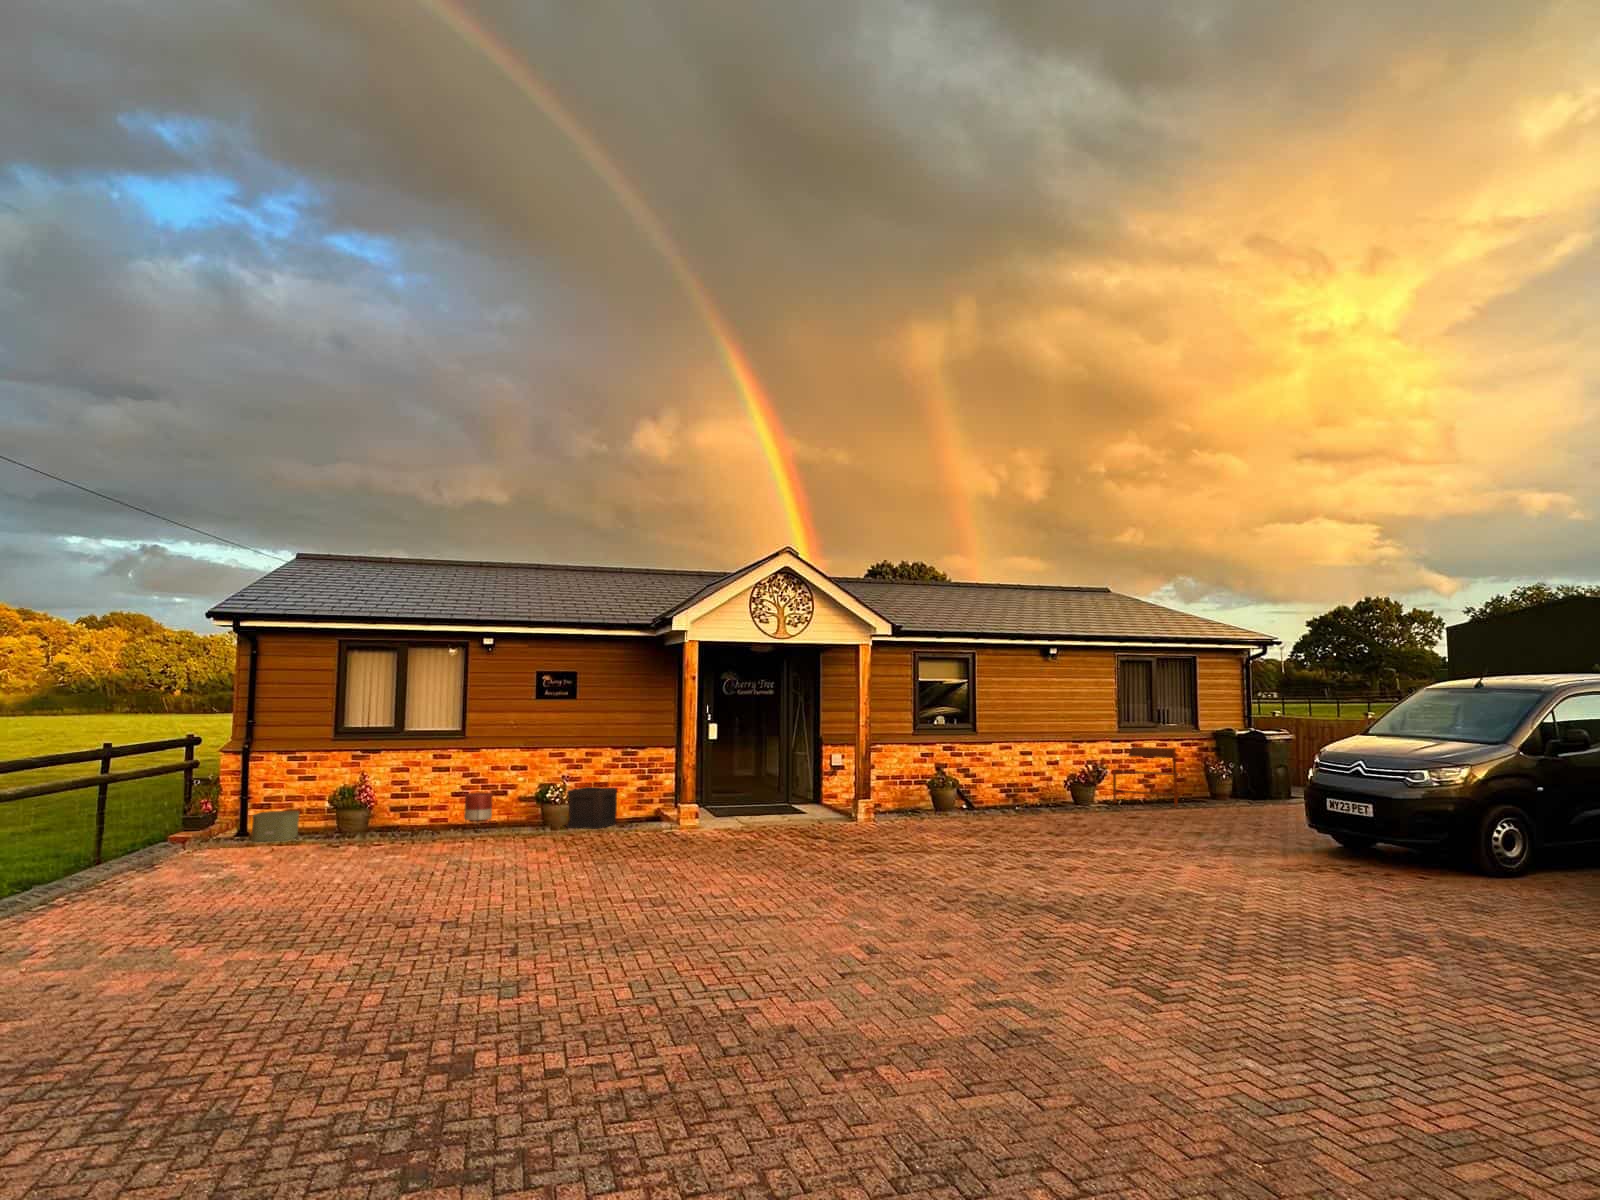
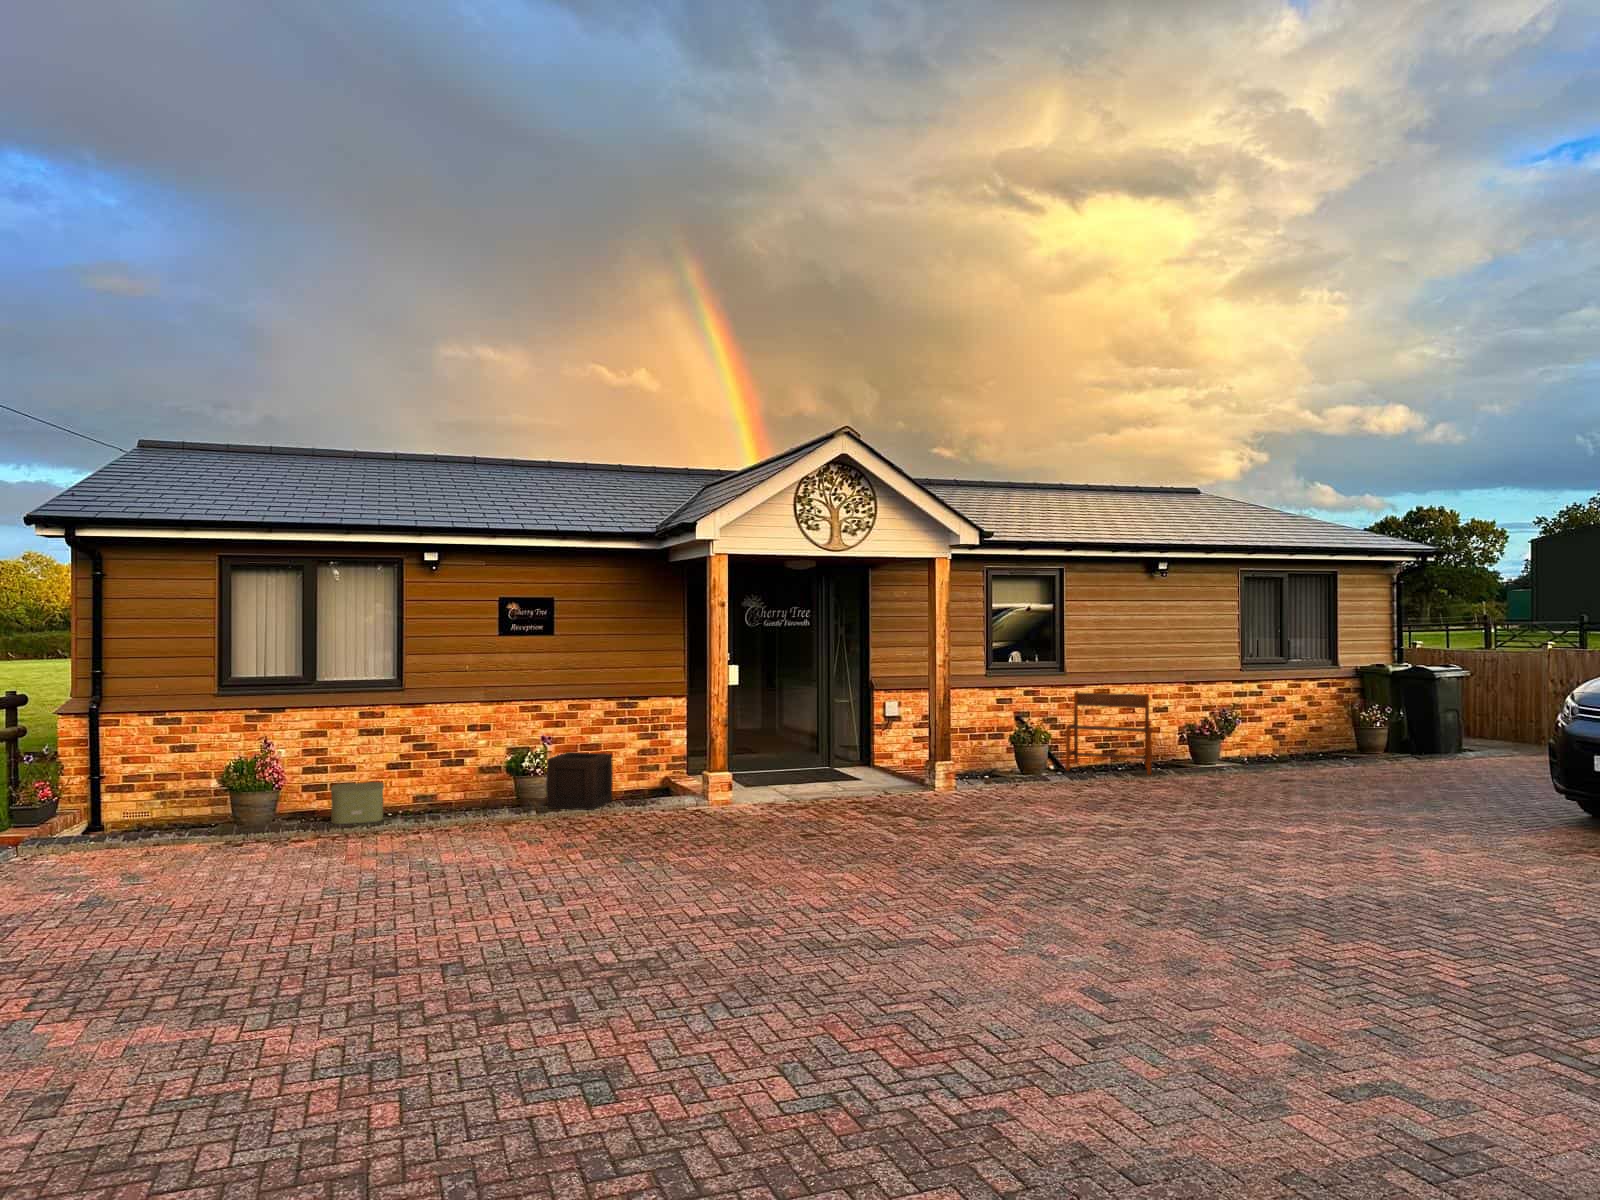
bench: present [1113,747,1180,807] -> present [1066,692,1153,775]
planter: present [464,793,493,824] -> none [408,763,445,817]
storage box: present [251,811,299,841] -> present [331,782,384,824]

